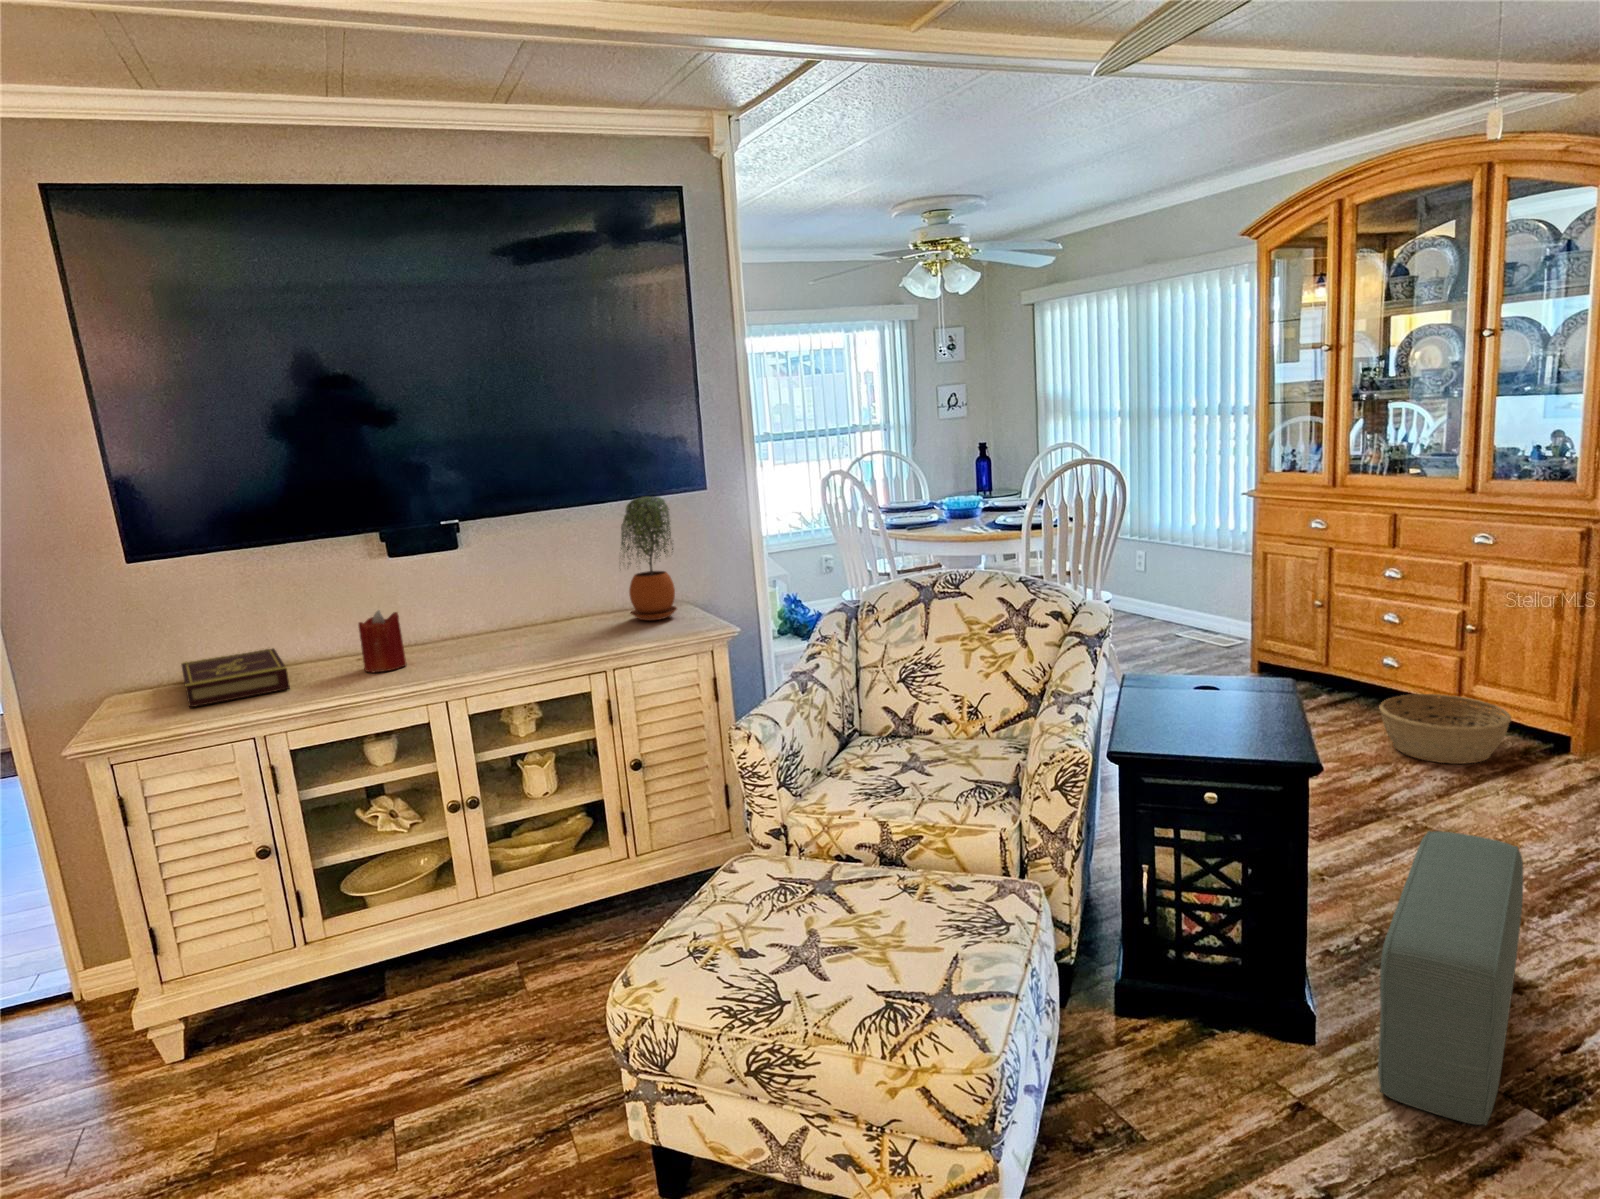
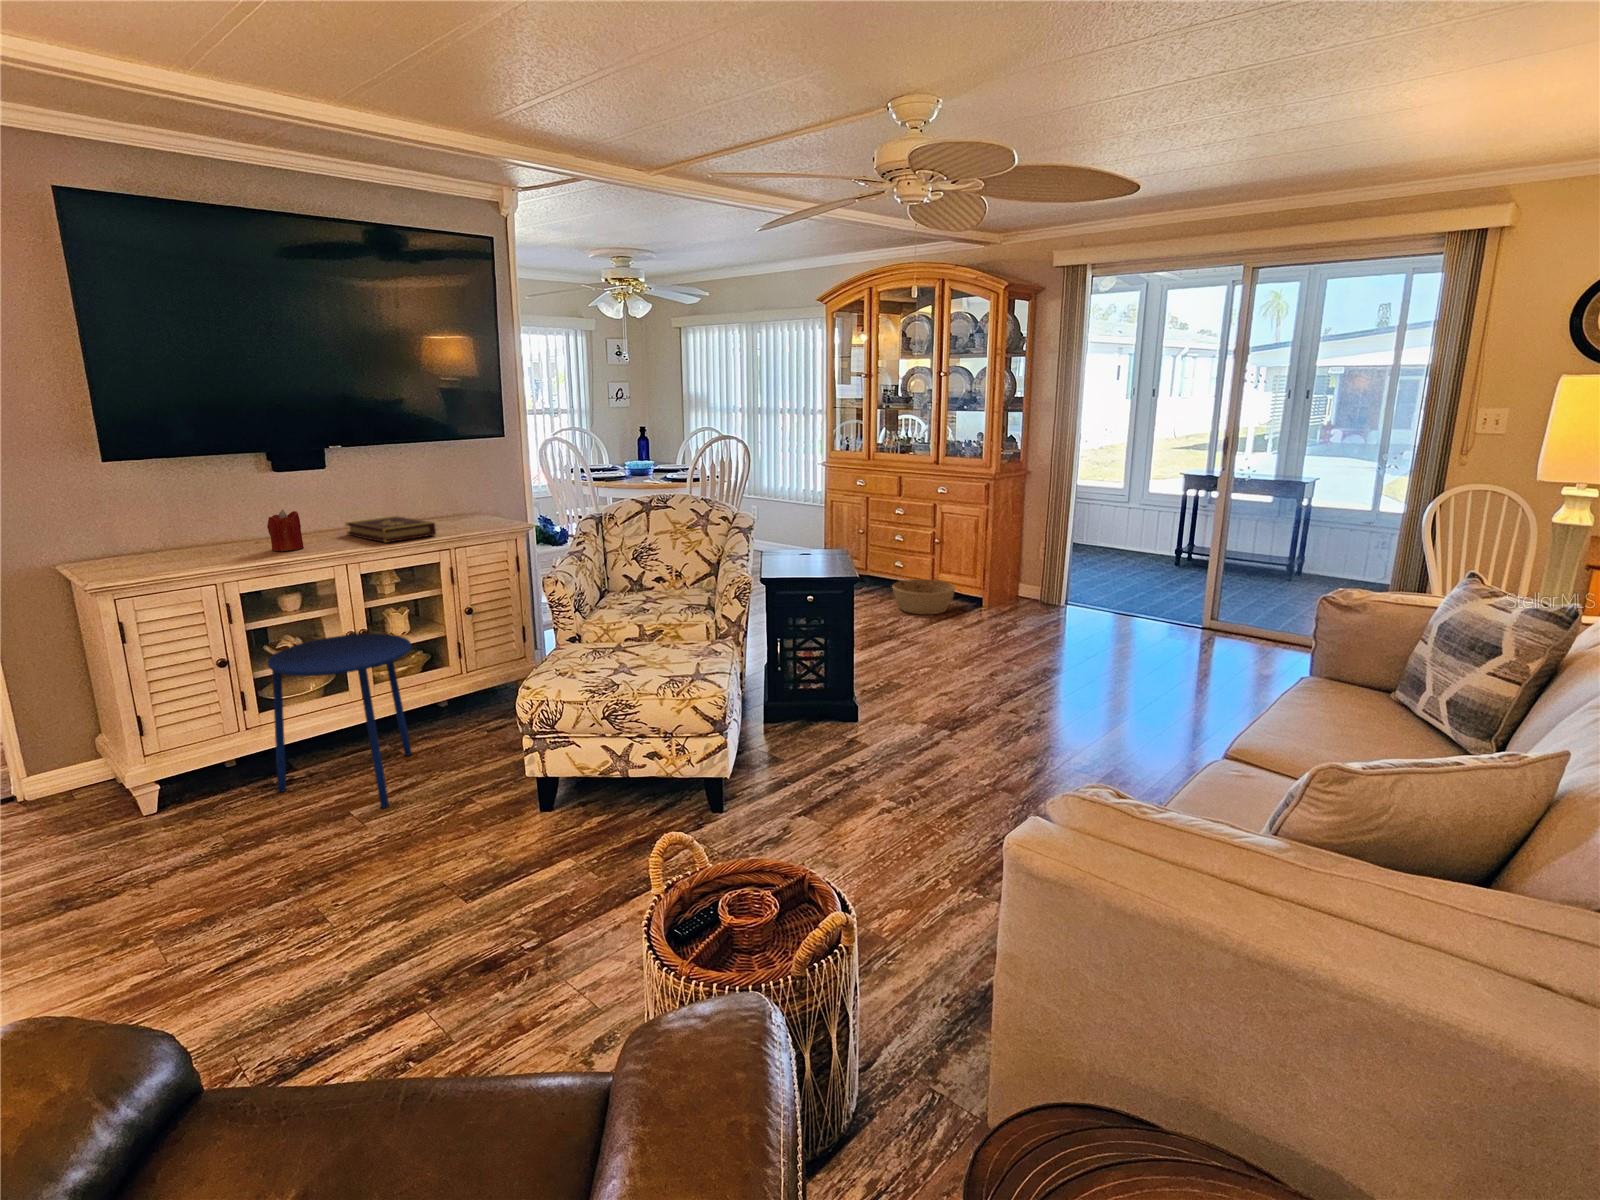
potted plant: present [621,496,677,621] -> none [443,442,483,524]
book: present [181,648,290,707] -> present [345,516,436,543]
side table: none [305,804,540,1116] -> present [268,634,412,808]
pouf: present [1378,831,1523,1125] -> none [883,625,946,741]

